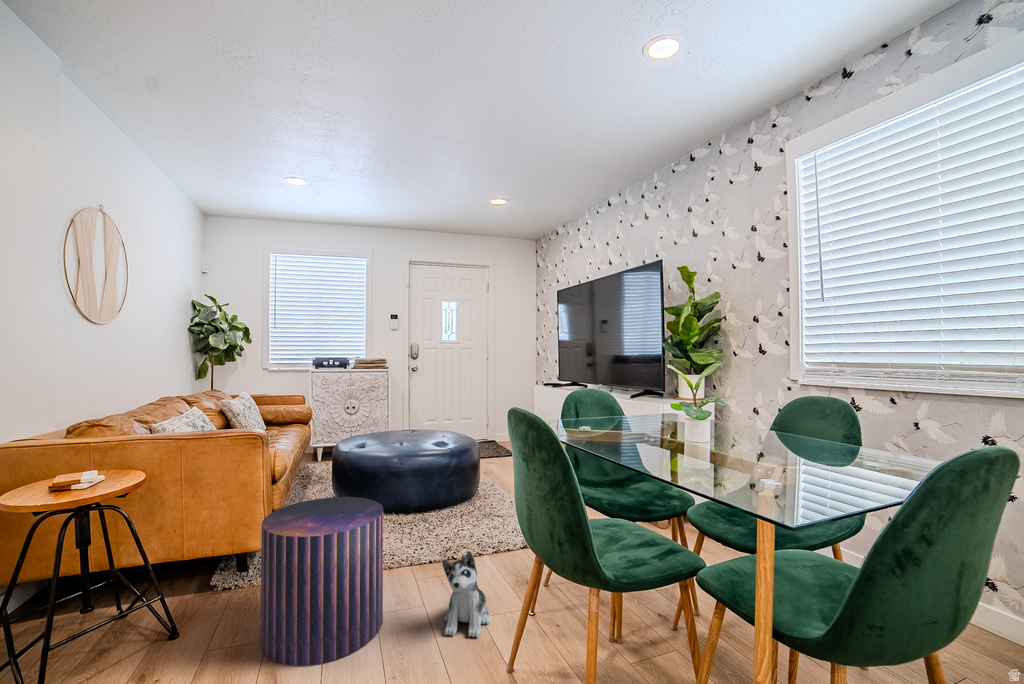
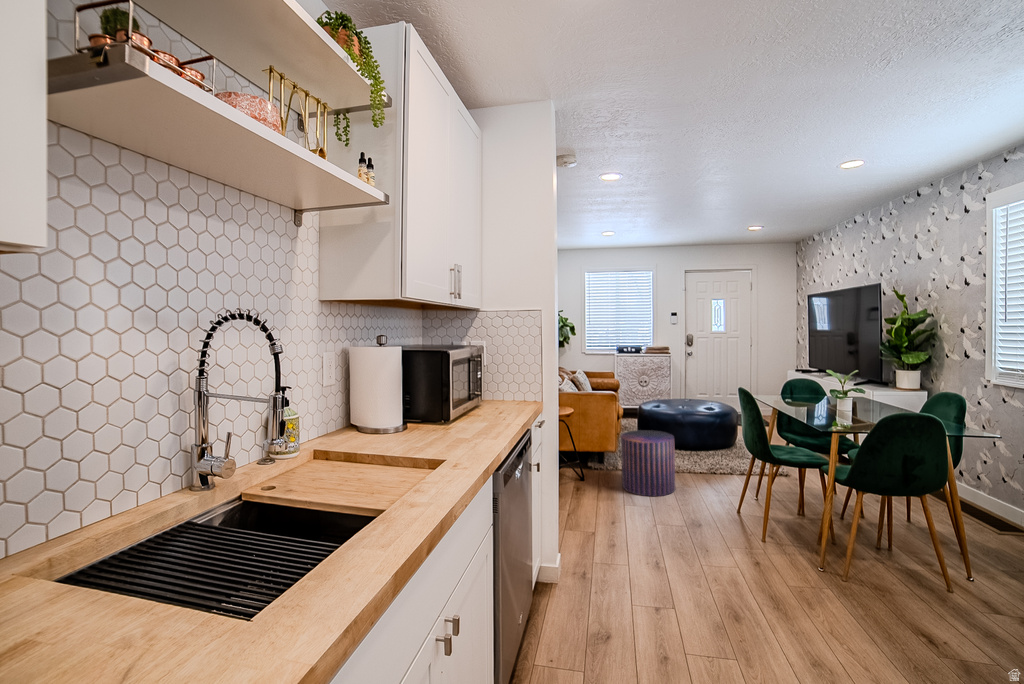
plush toy: present [442,551,490,637] -> none [705,461,731,501]

